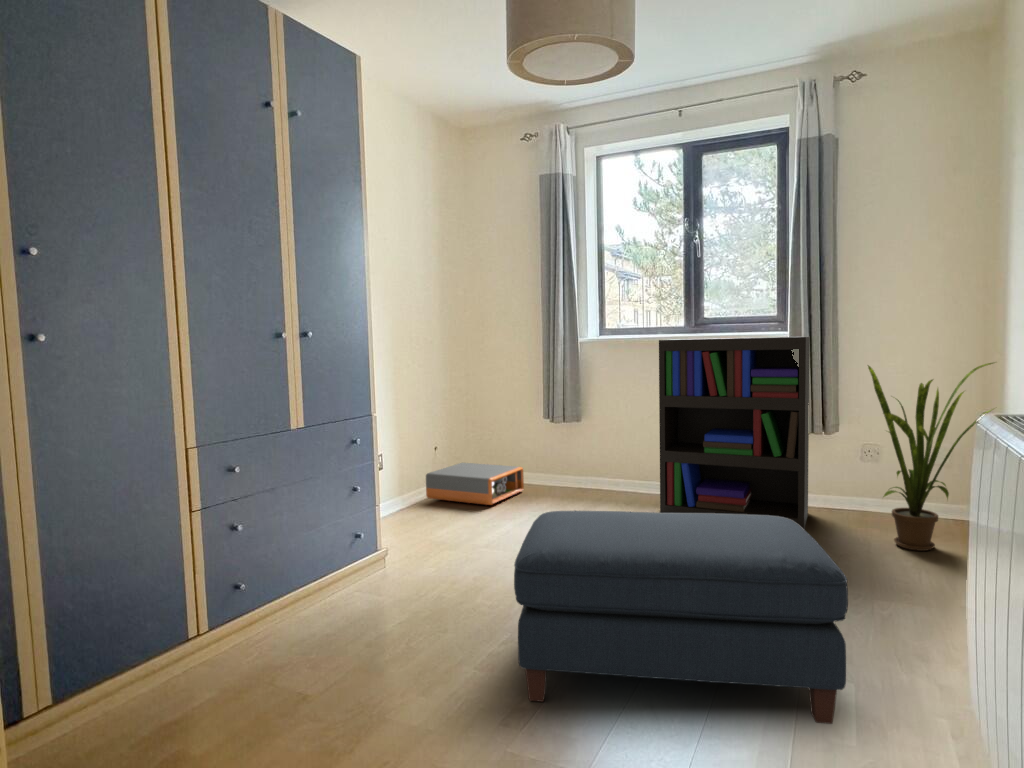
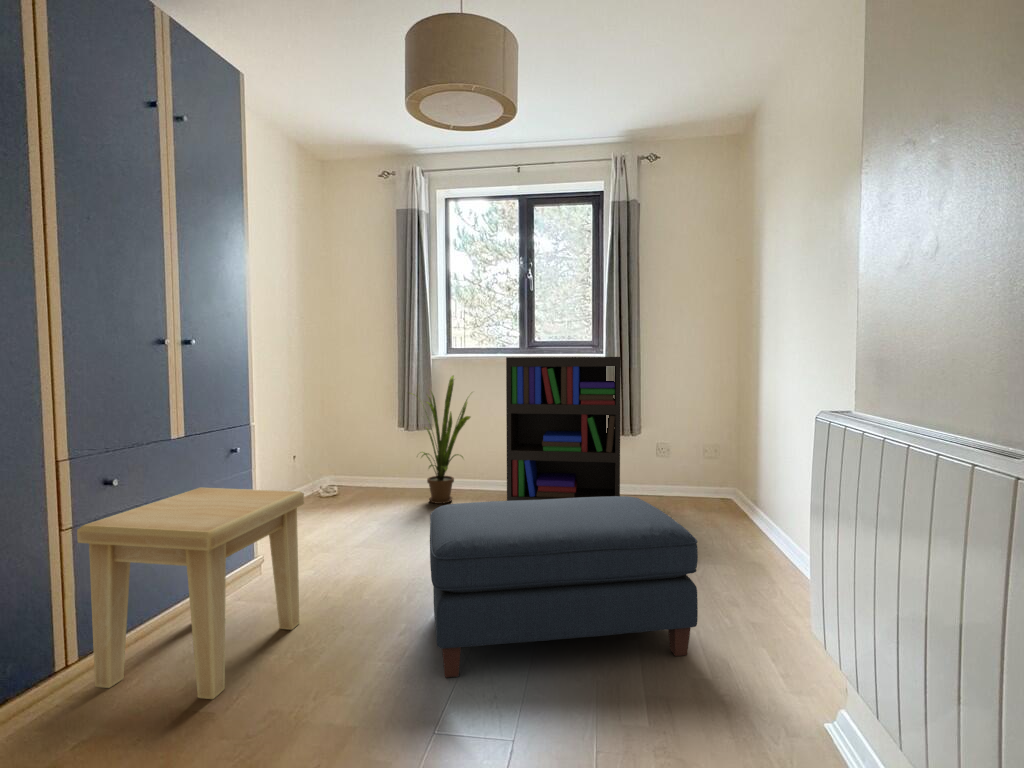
house plant: present [868,363,993,551] -> present [411,376,470,504]
storage box: present [426,463,524,505] -> none [287,469,381,507]
side table: none [203,478,407,684] -> present [77,488,304,699]

